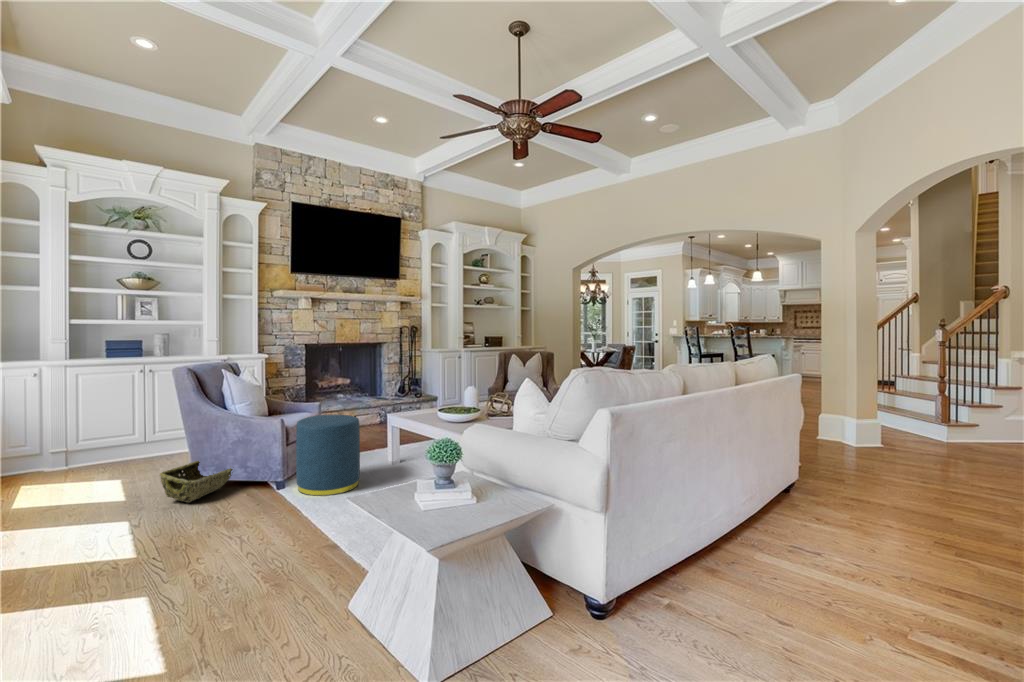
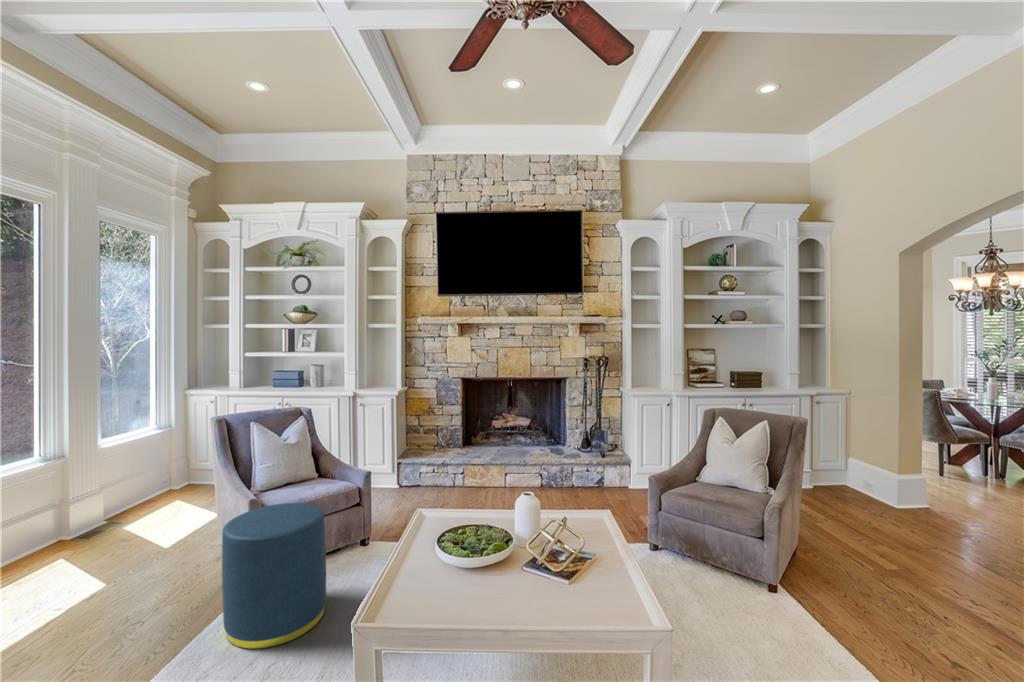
woven basket: present [160,461,233,502] -> none [123,530,218,593]

